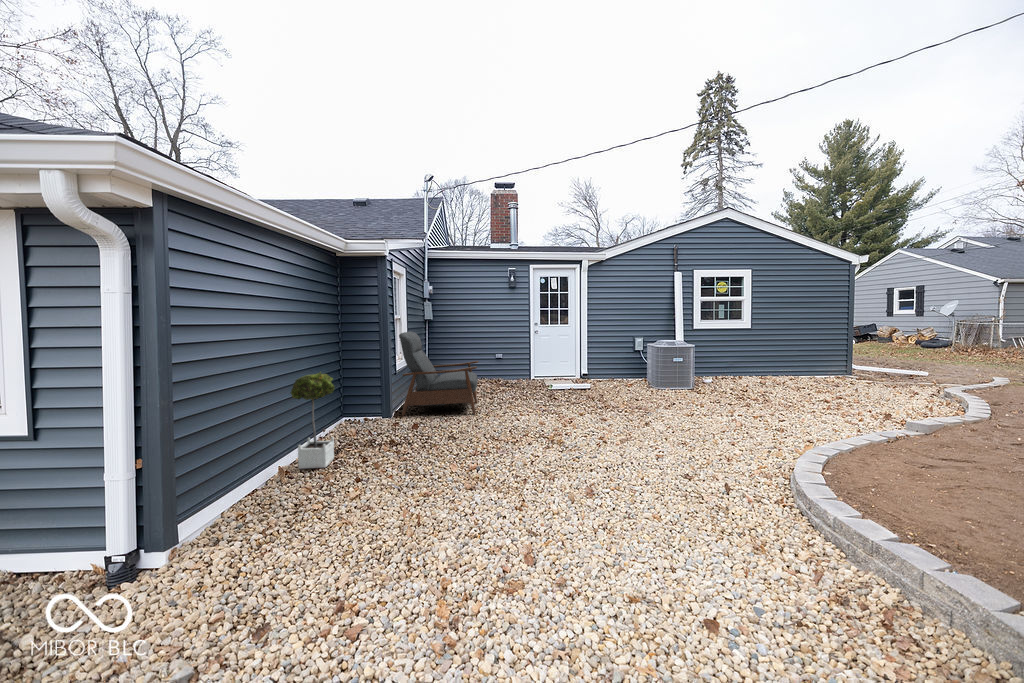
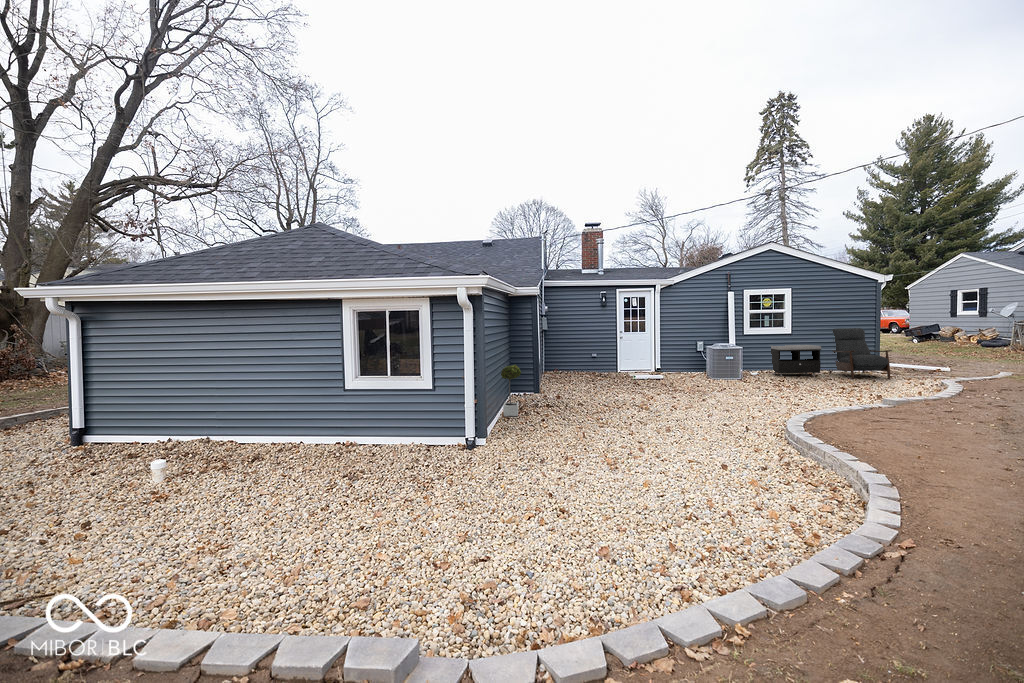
chair: present [399,331,479,416] -> present [829,328,892,379]
storage bench: none [722,343,788,383] -> present [771,345,821,376]

